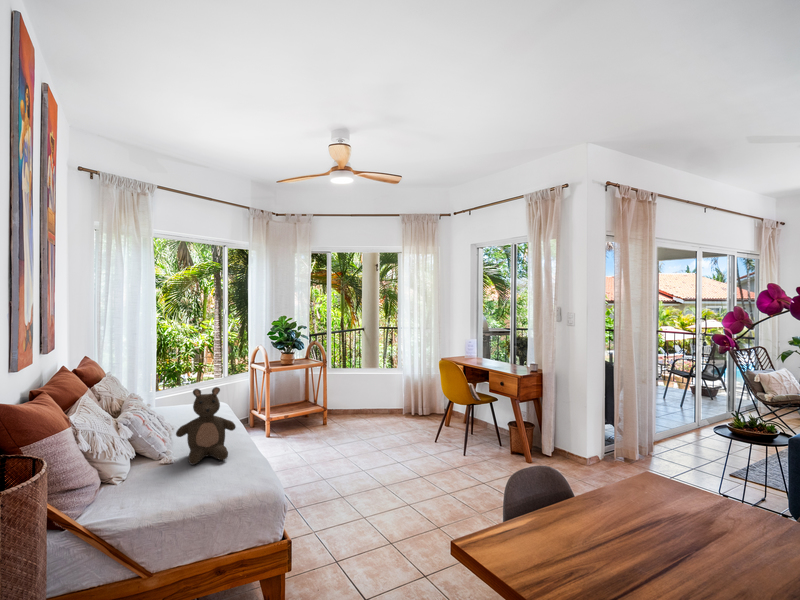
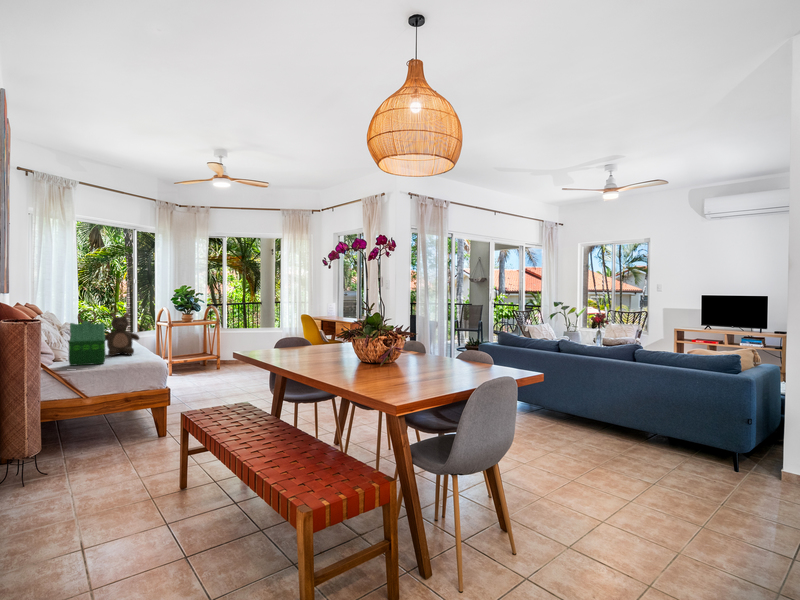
tote bag: none [120,403,183,508] -> present [68,310,106,366]

